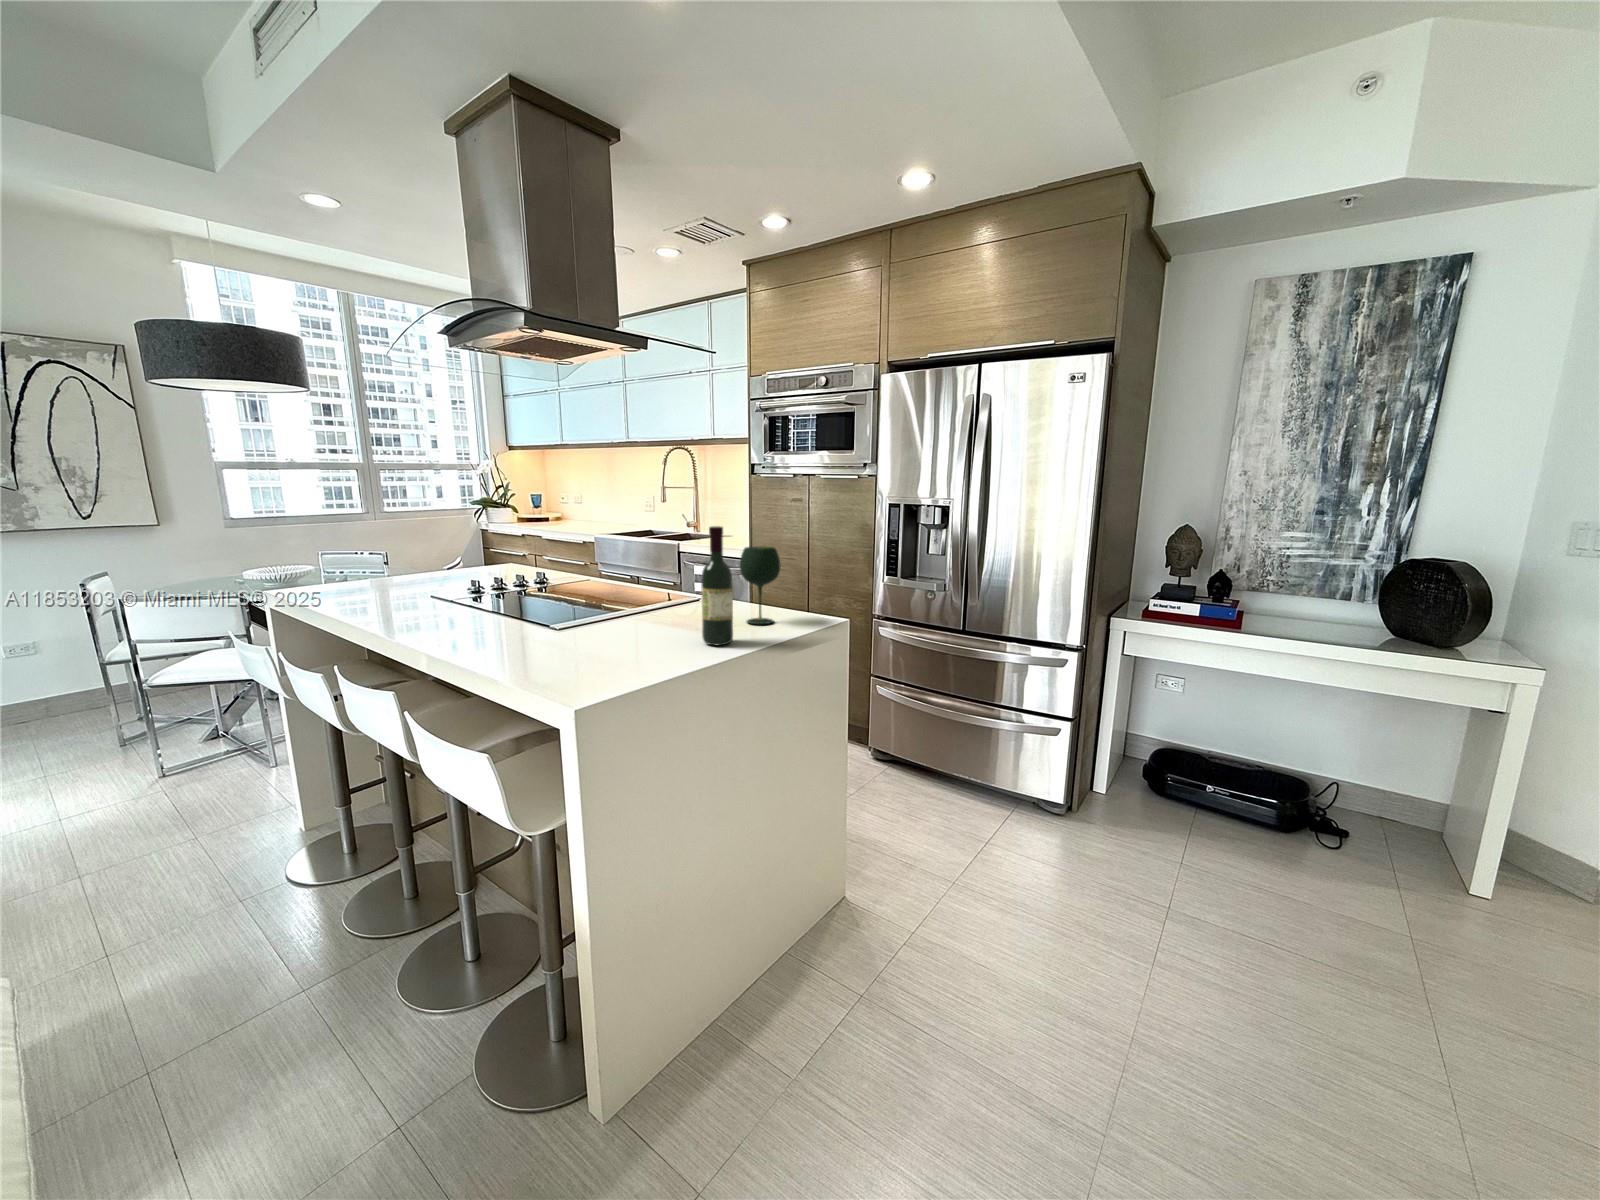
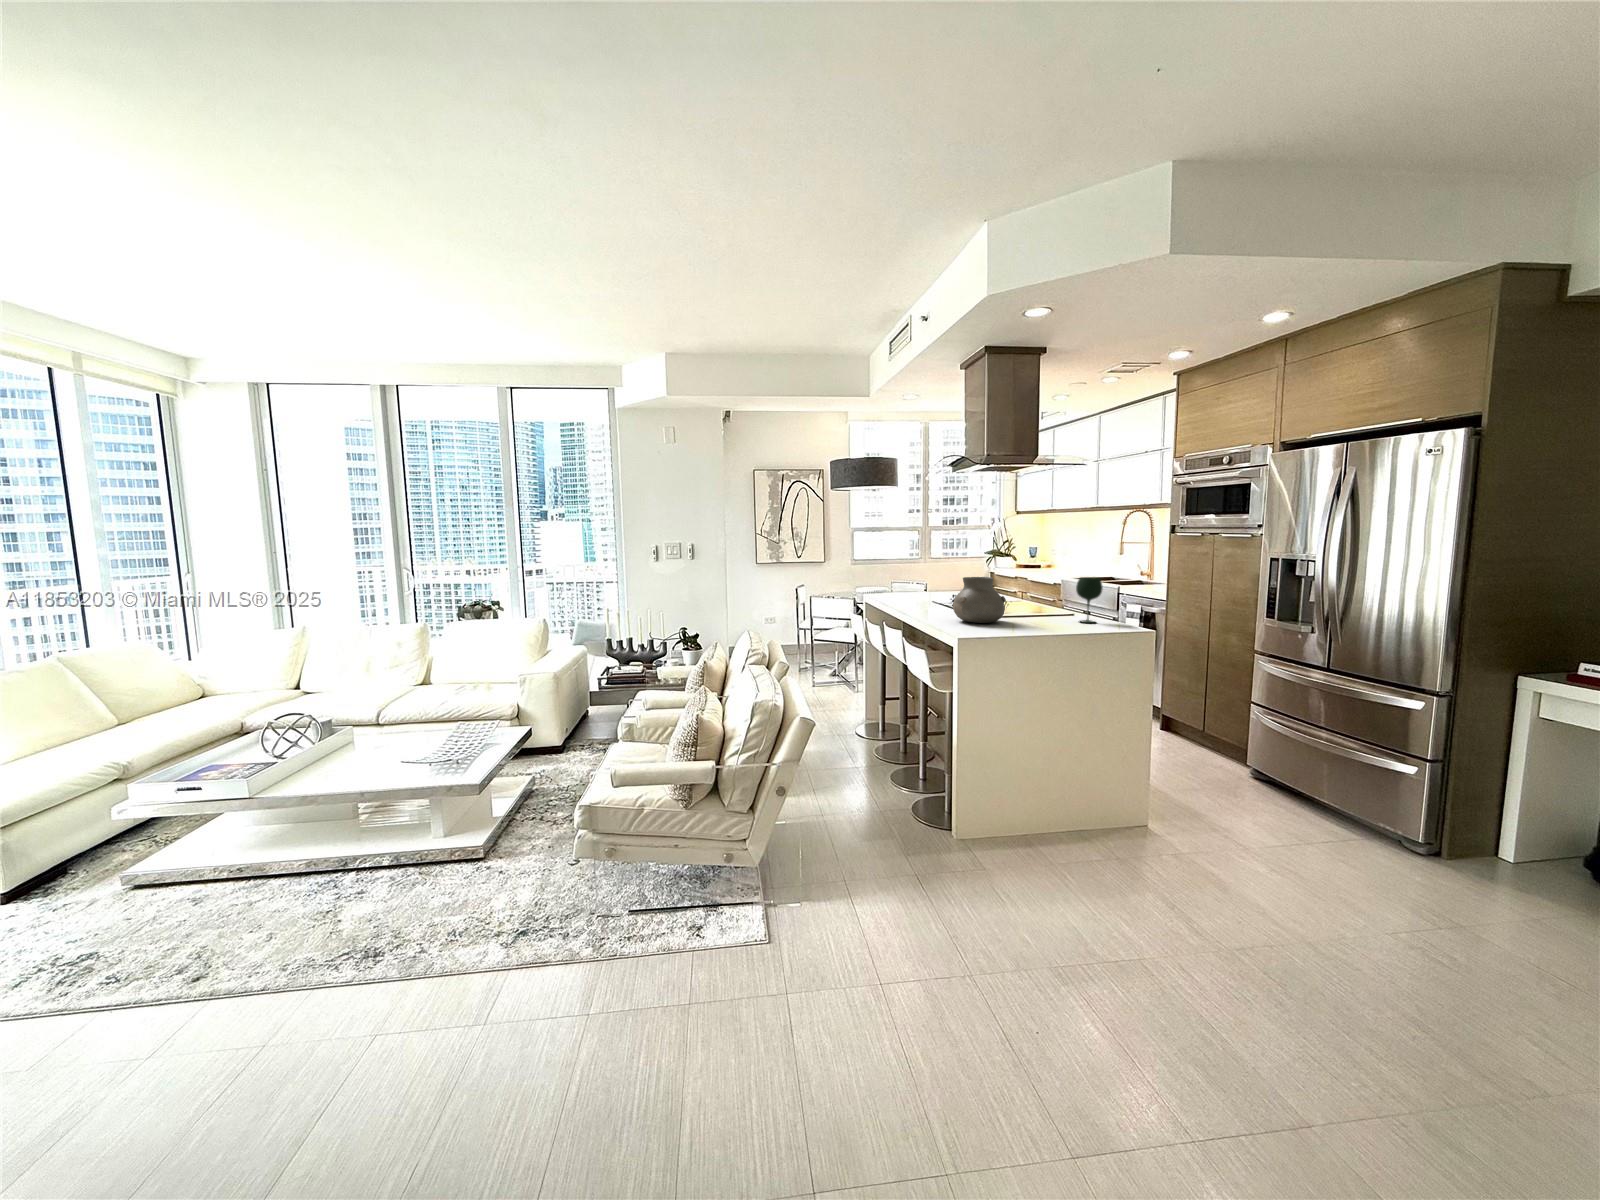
wine bottle: present [701,526,733,645] -> none [1038,563,1057,626]
vase: none [530,561,641,661] -> present [953,577,1006,623]

